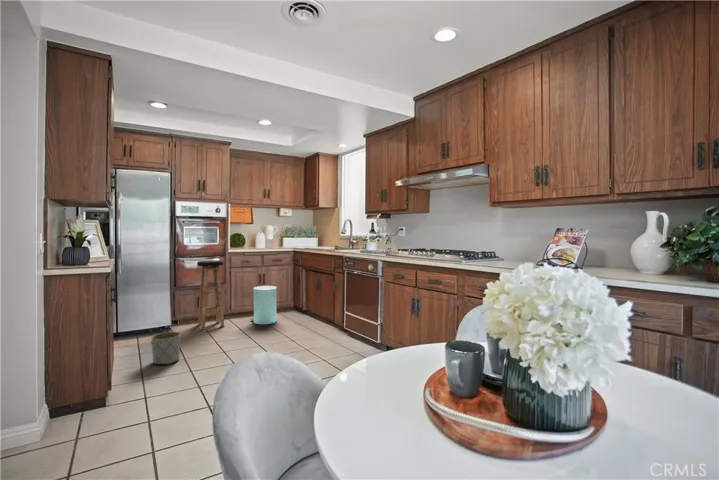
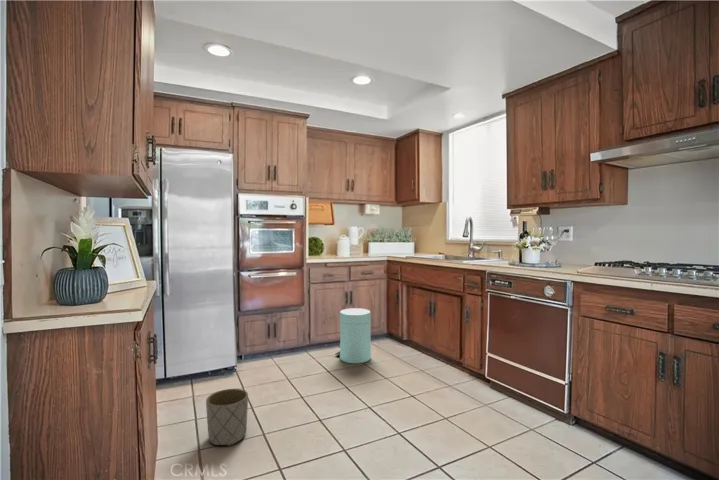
bar stool: present [197,260,224,330] -> none [268,274,303,369]

